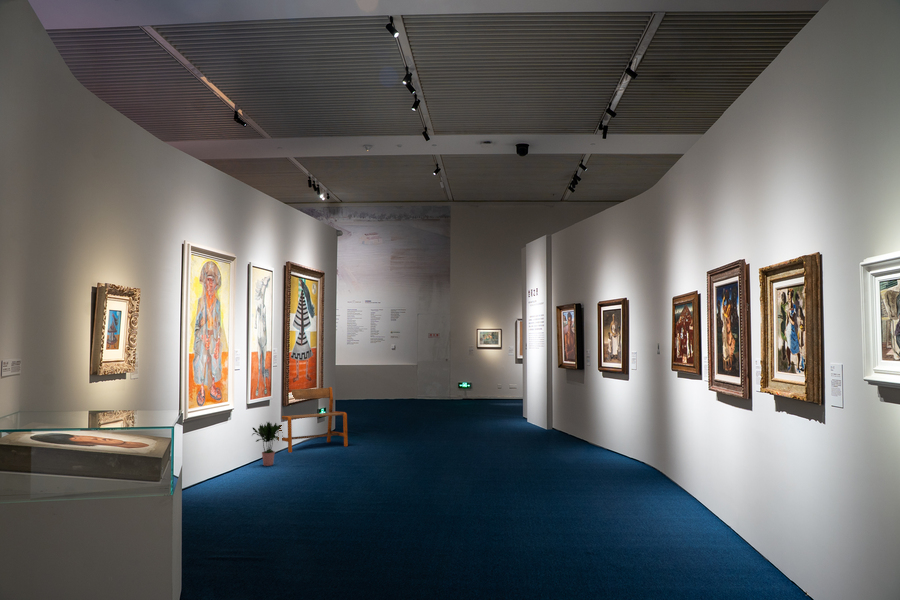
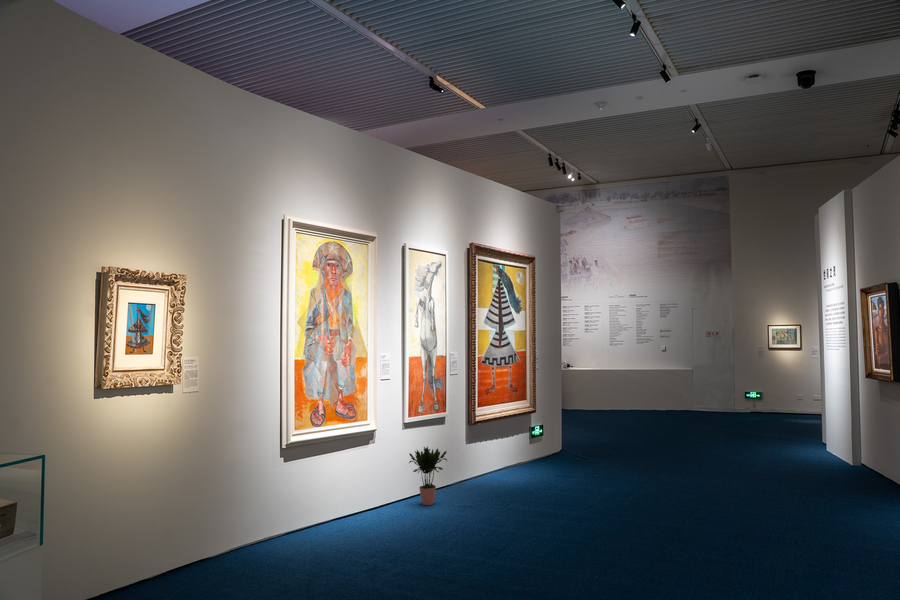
bench: present [278,387,348,453] -> none [467,402,555,486]

